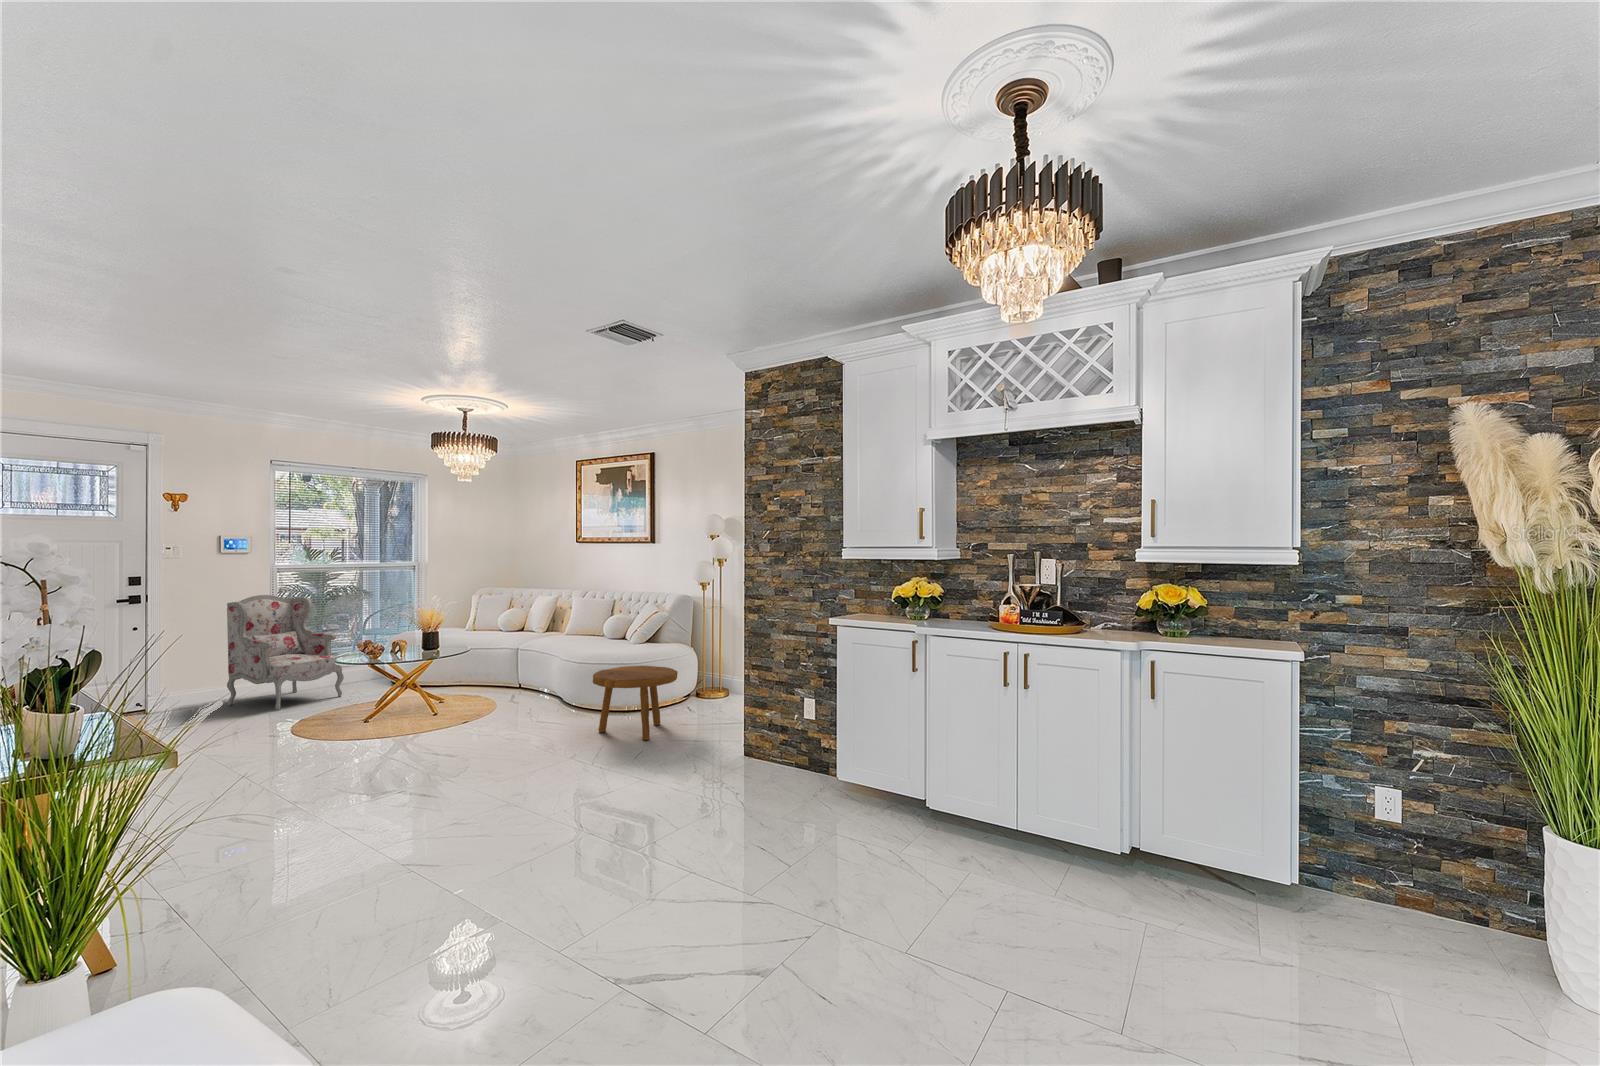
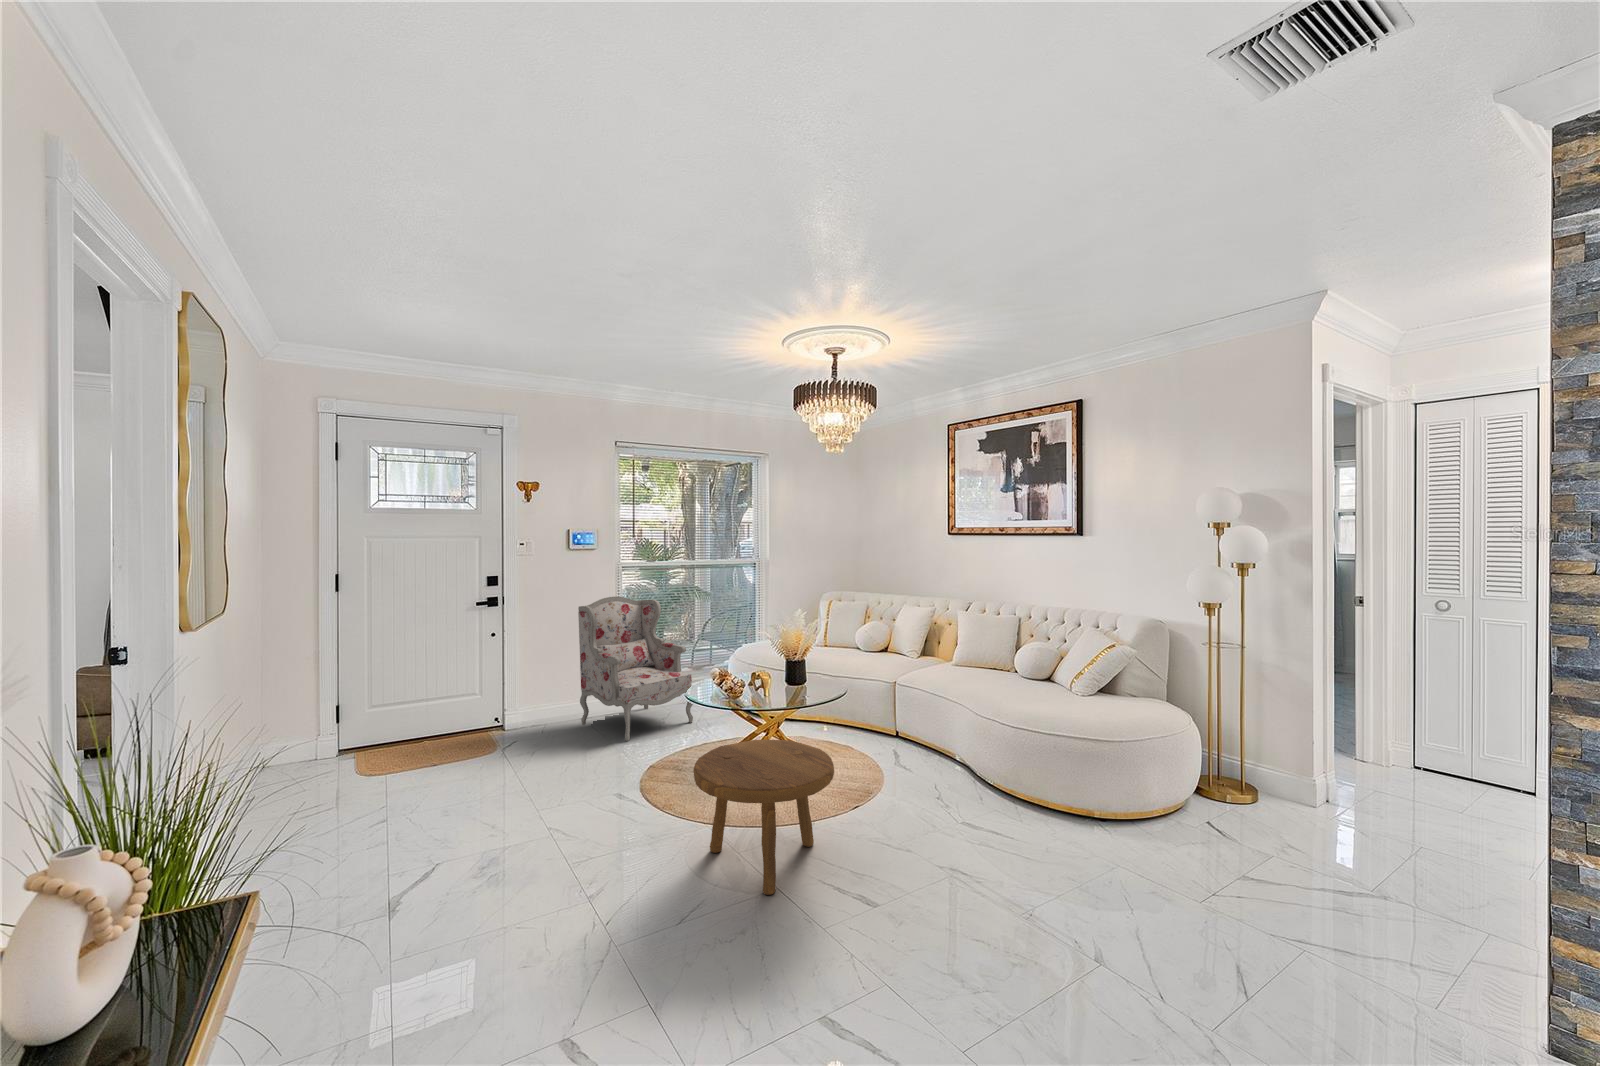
footstool: present [593,666,678,740] -> present [693,740,834,895]

